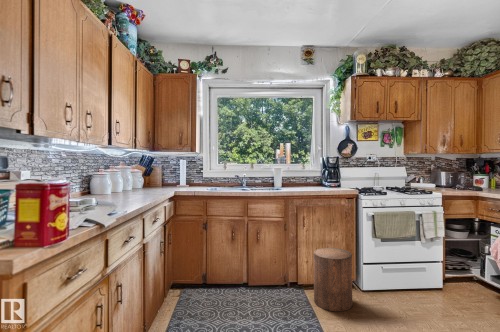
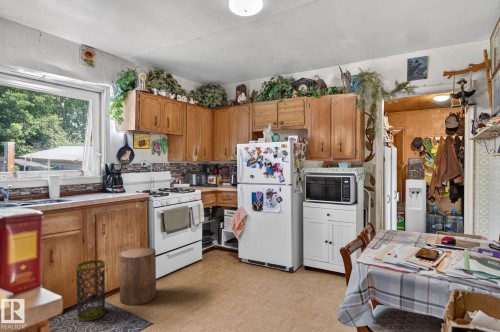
trash can: none [272,249,296,306] -> present [76,260,105,321]

